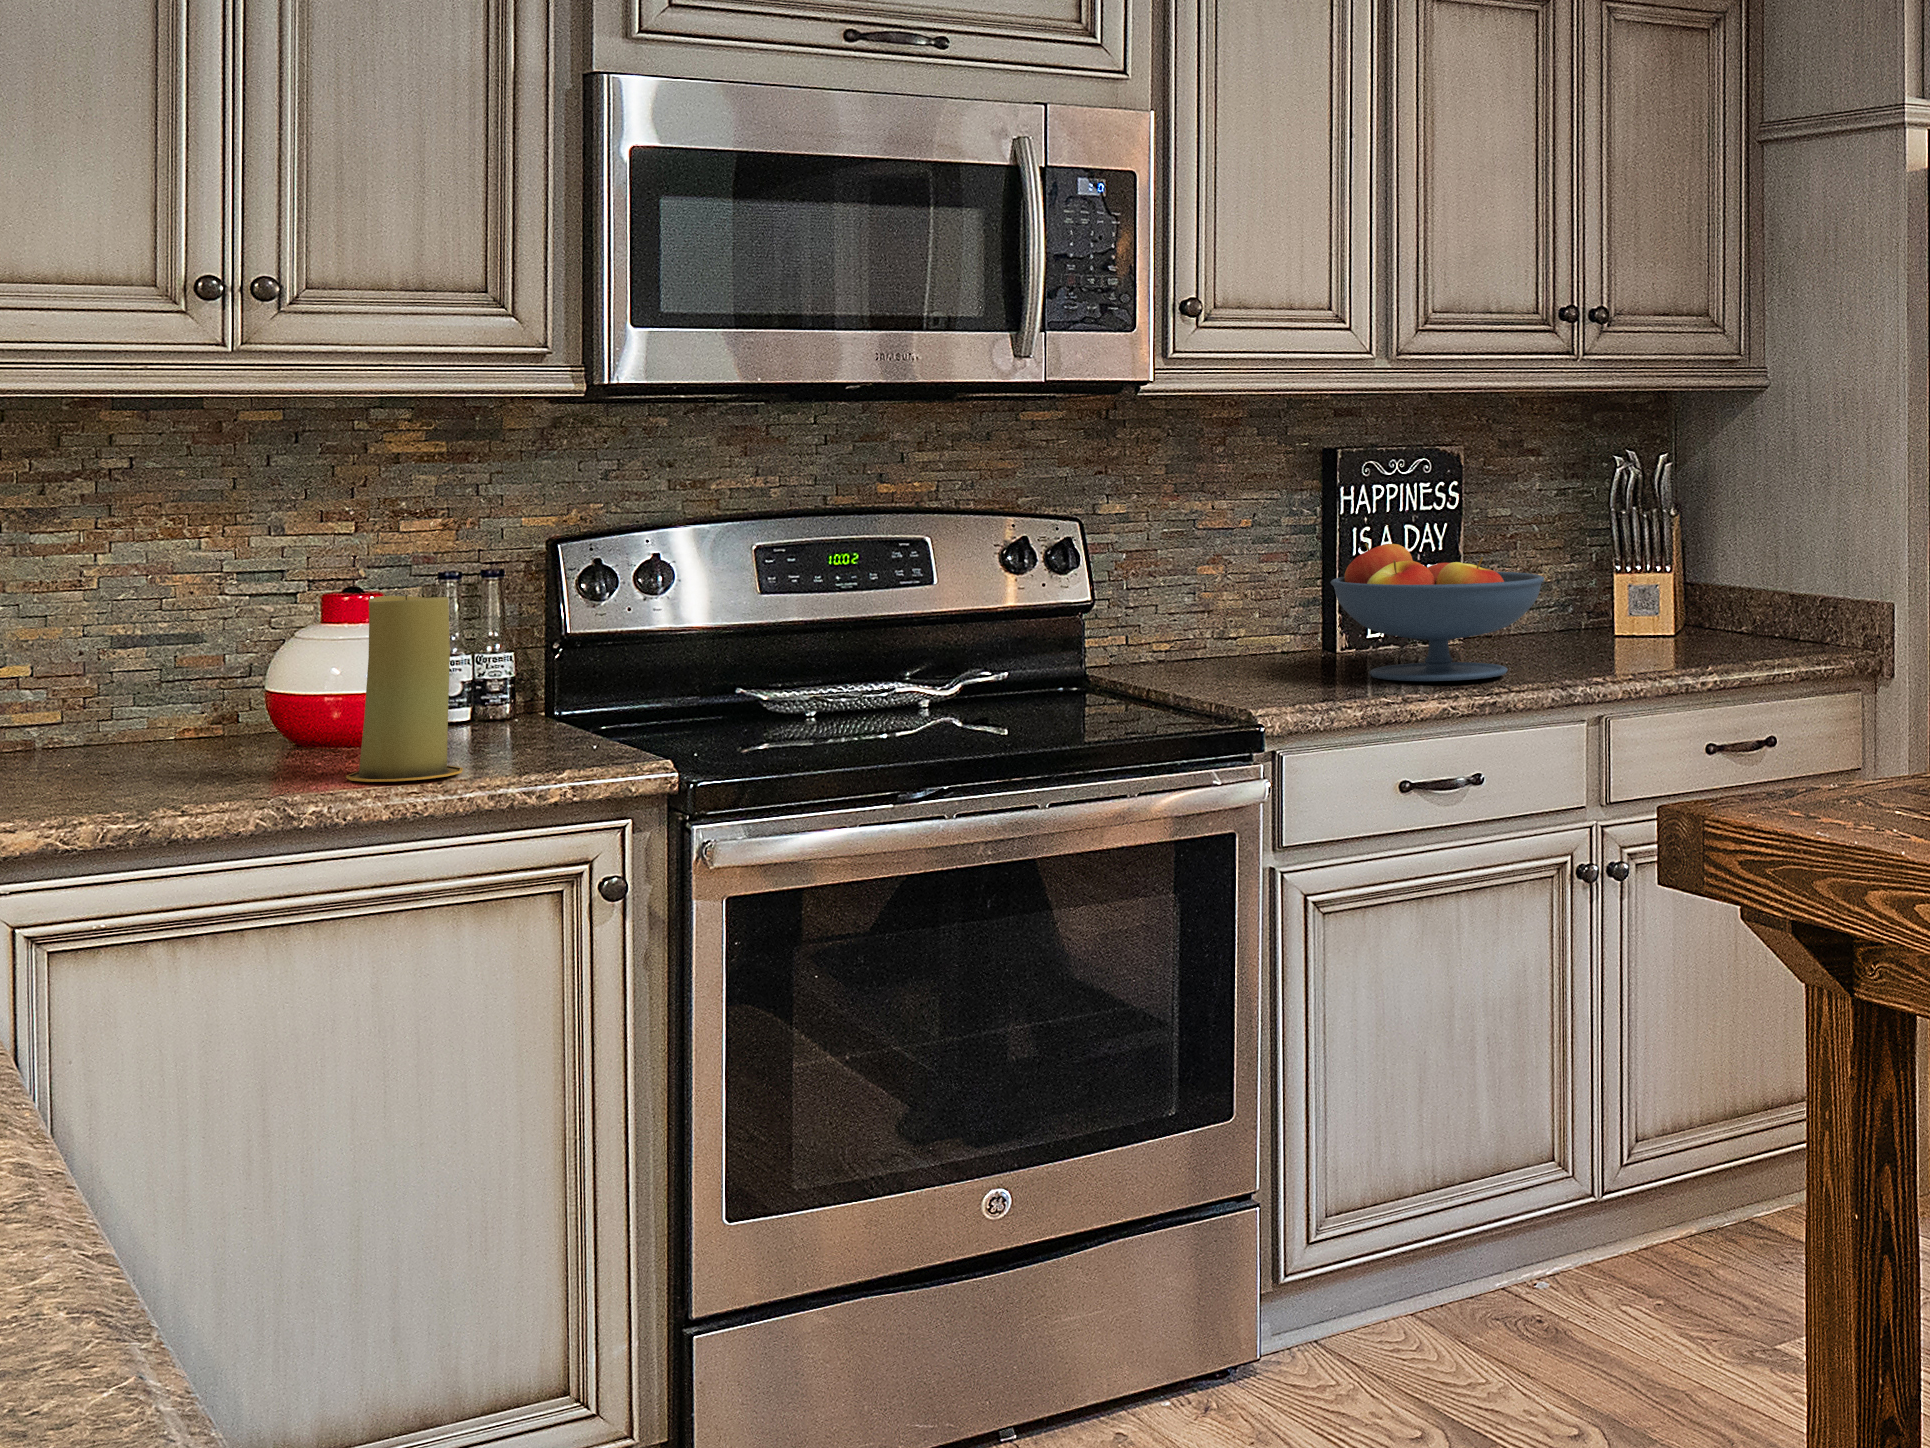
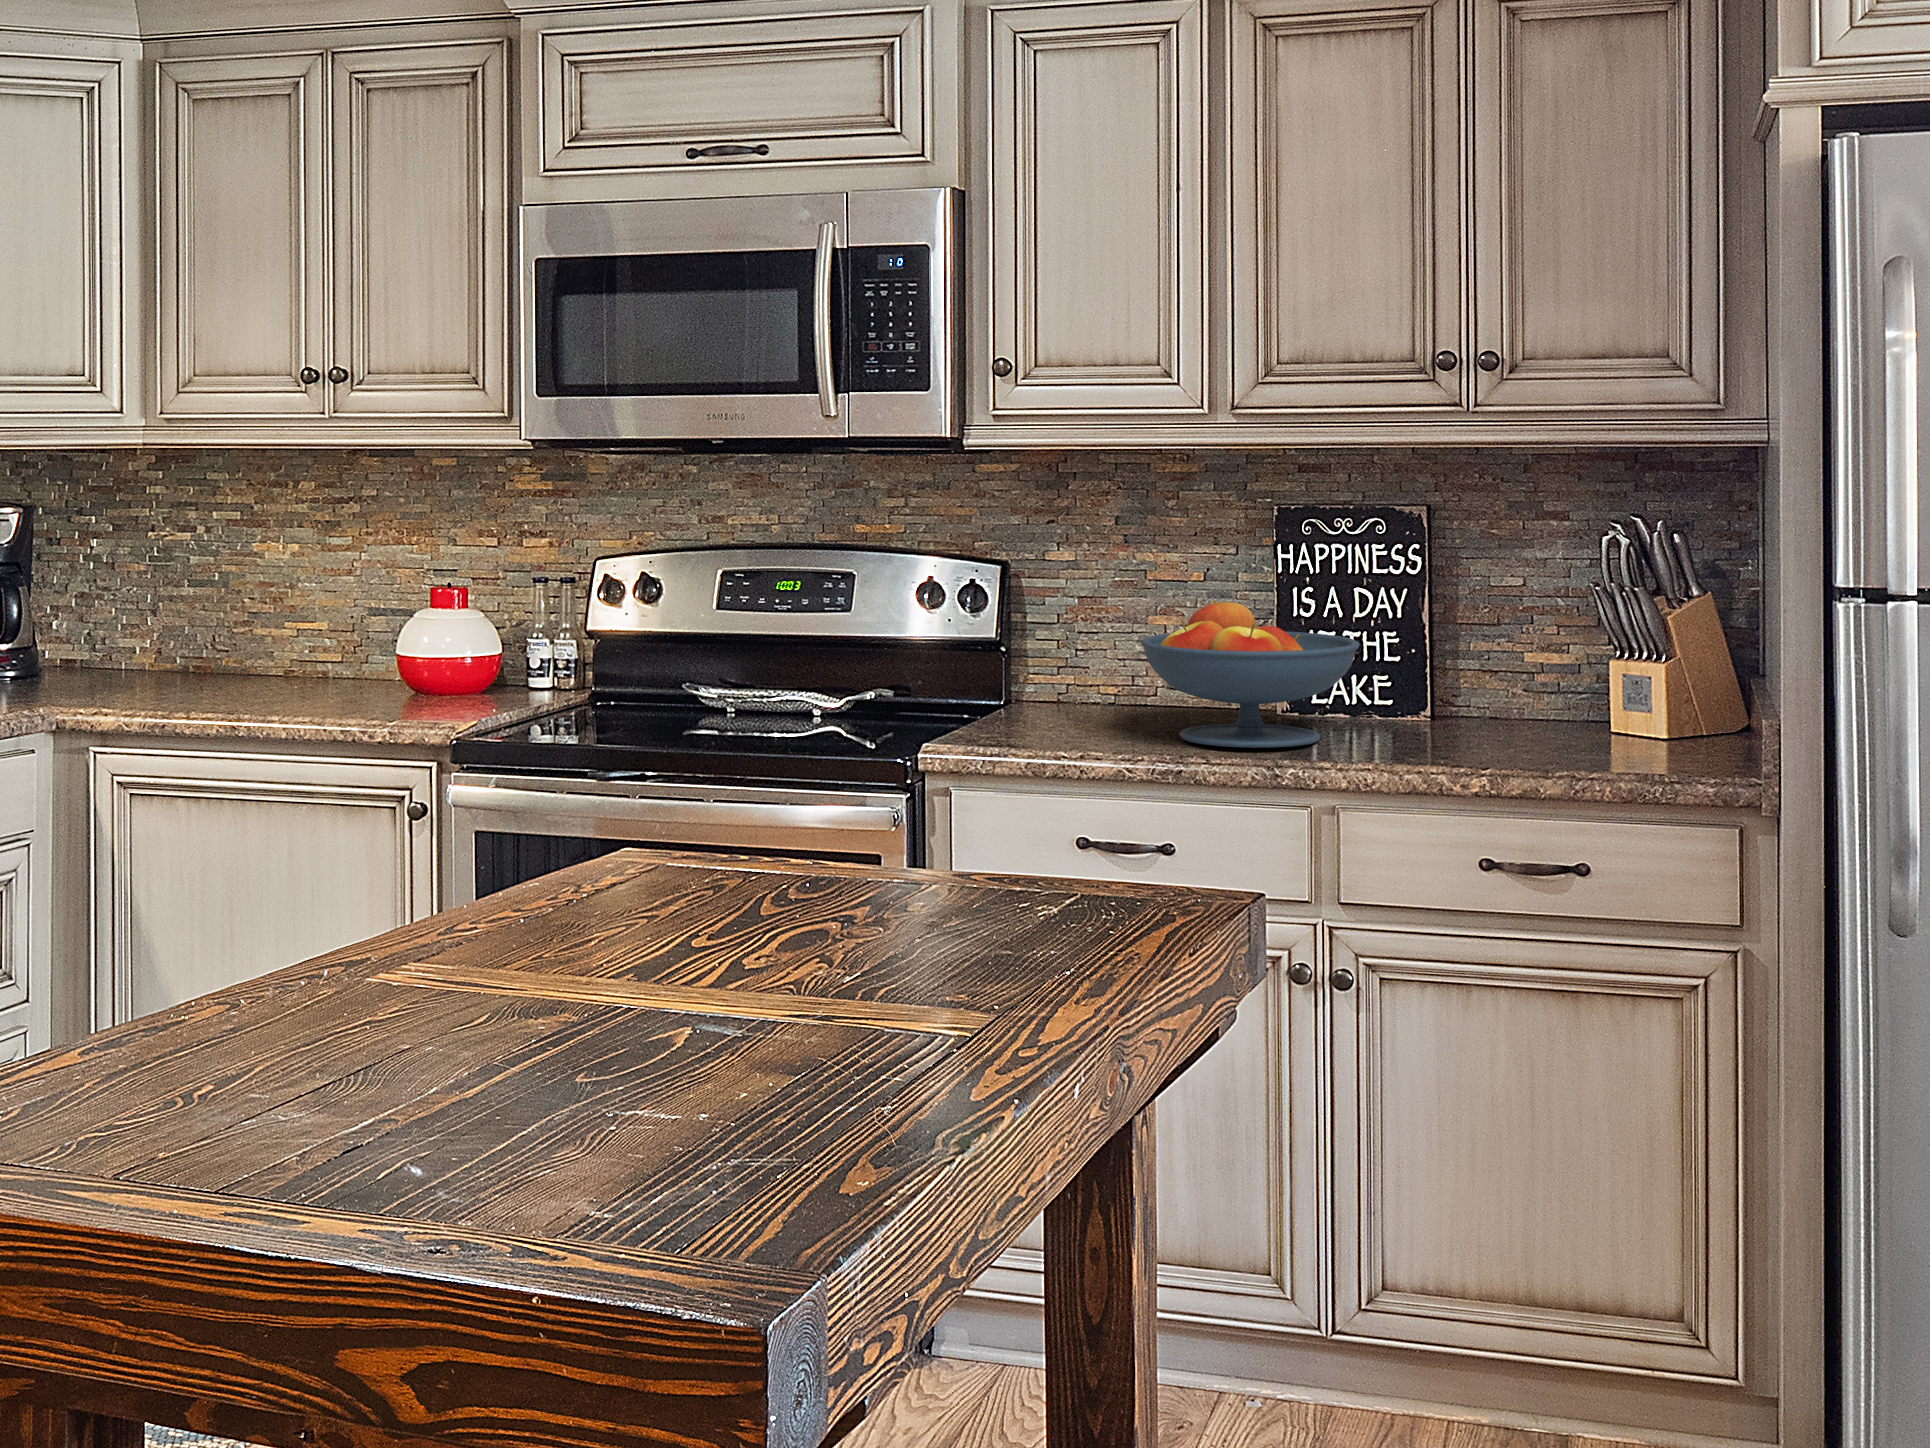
candle: present [346,596,463,782] -> none [307,592,377,718]

